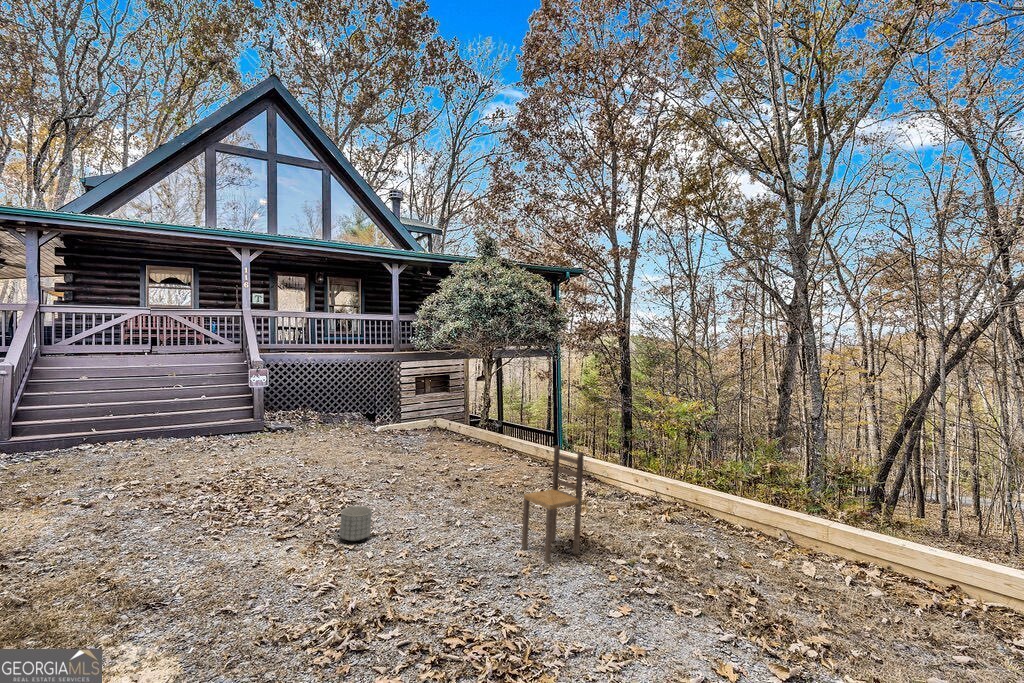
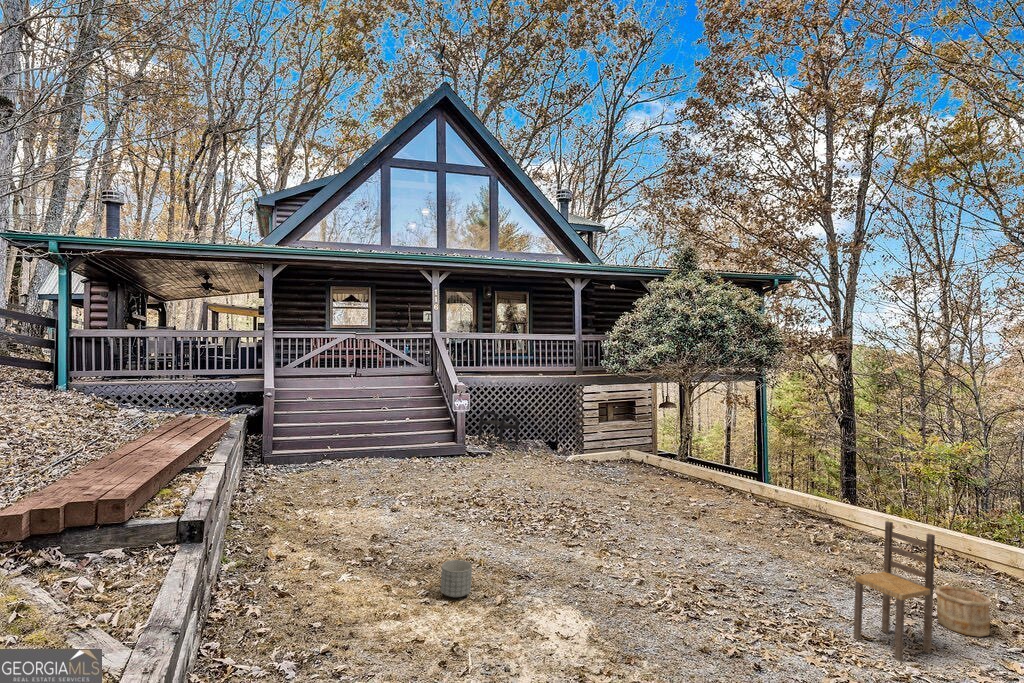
bench: none [294,387,334,417] -> present [478,411,519,444]
wooden bucket: none [600,499,637,537] -> present [935,585,991,637]
planter: present [340,506,372,542] -> present [441,560,472,598]

